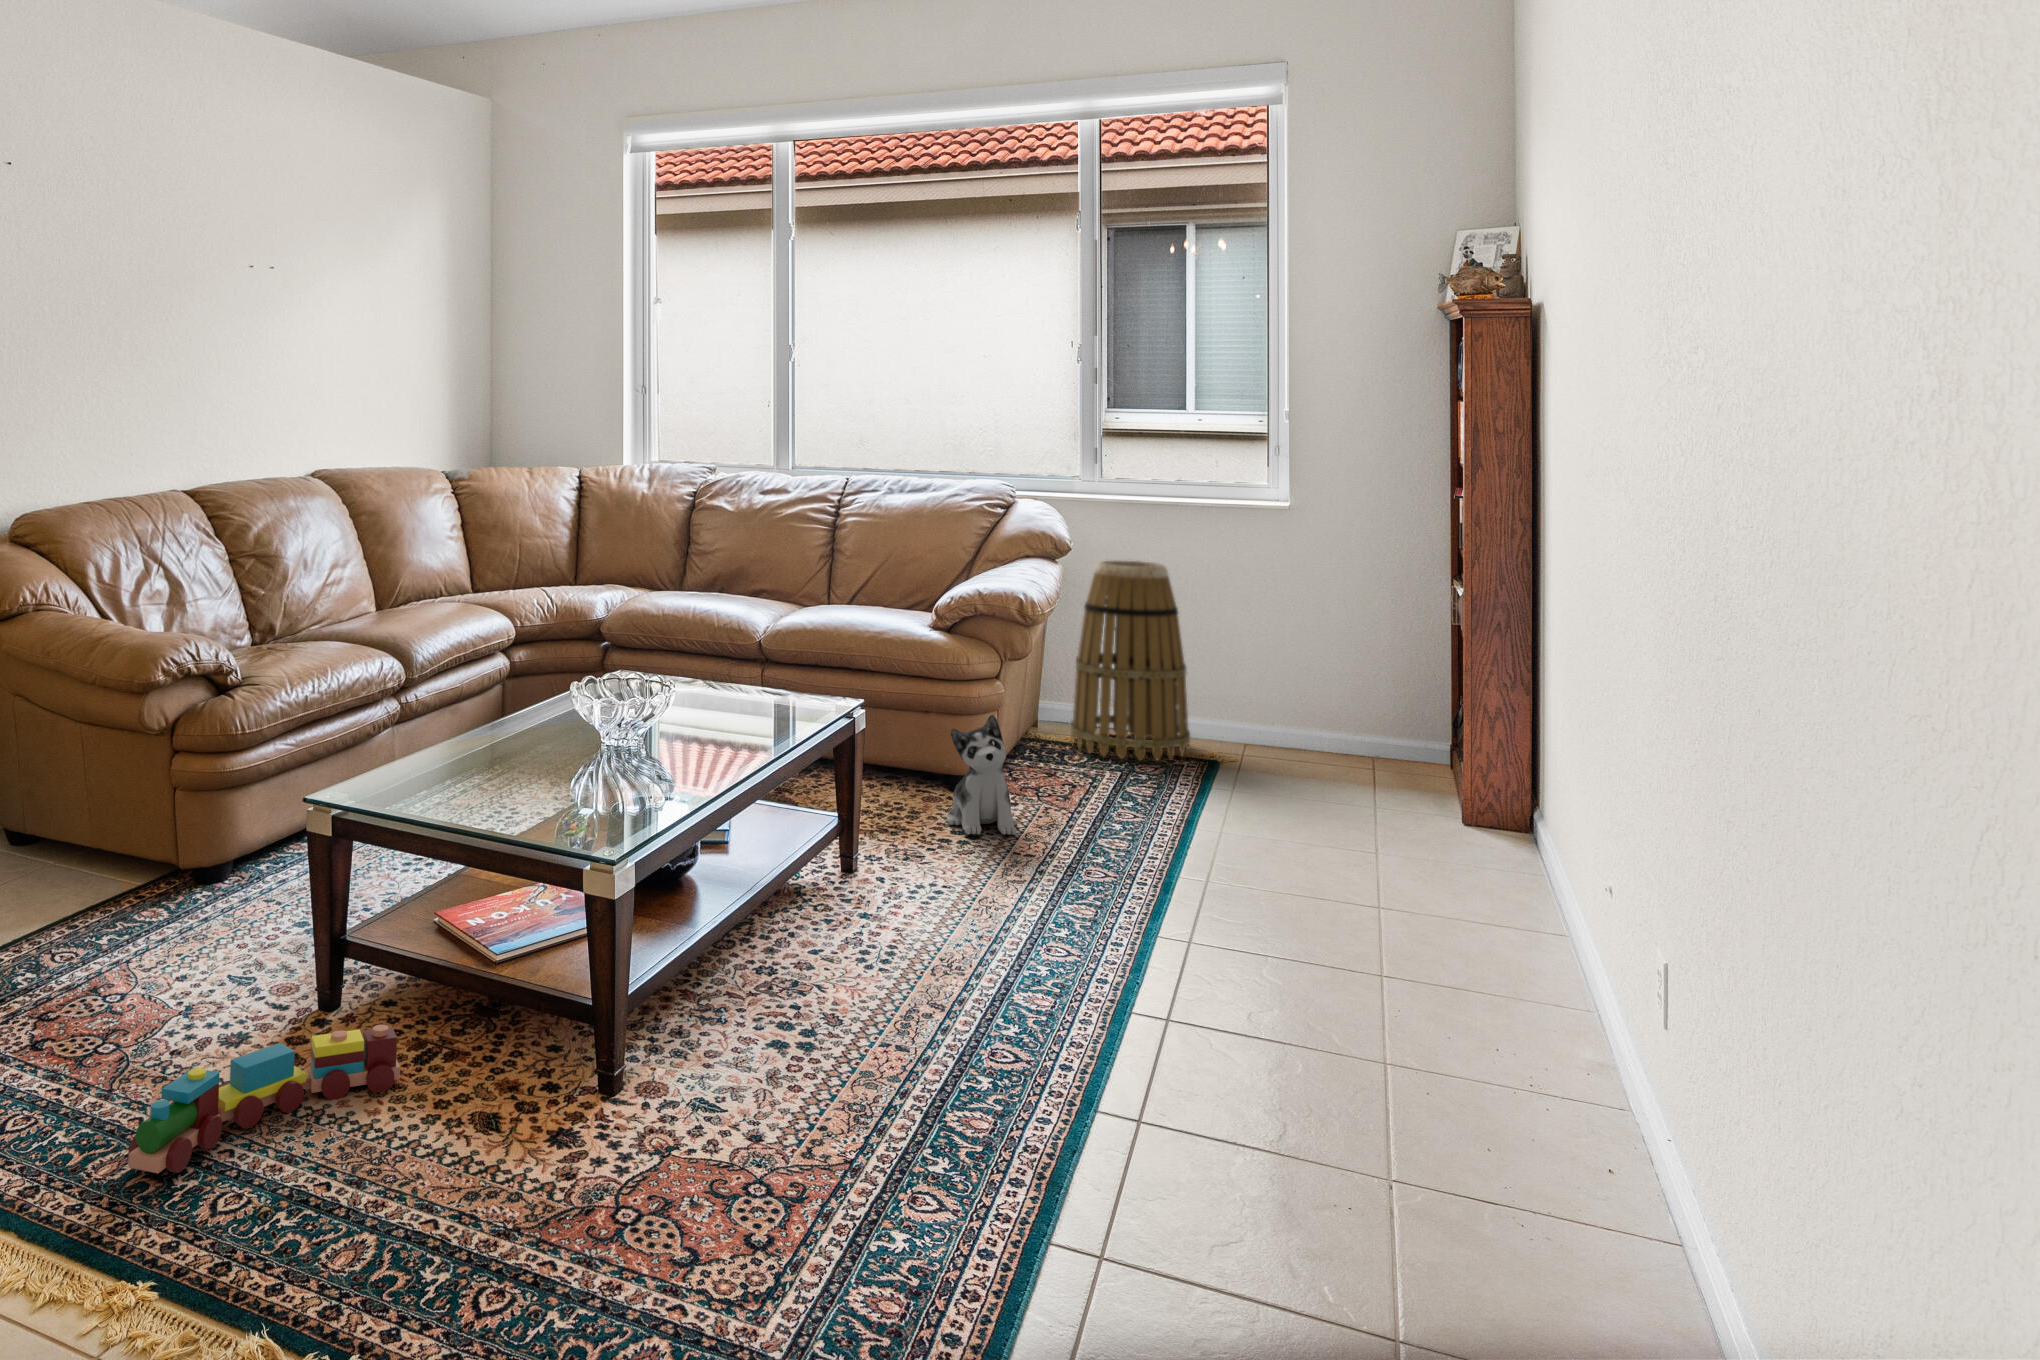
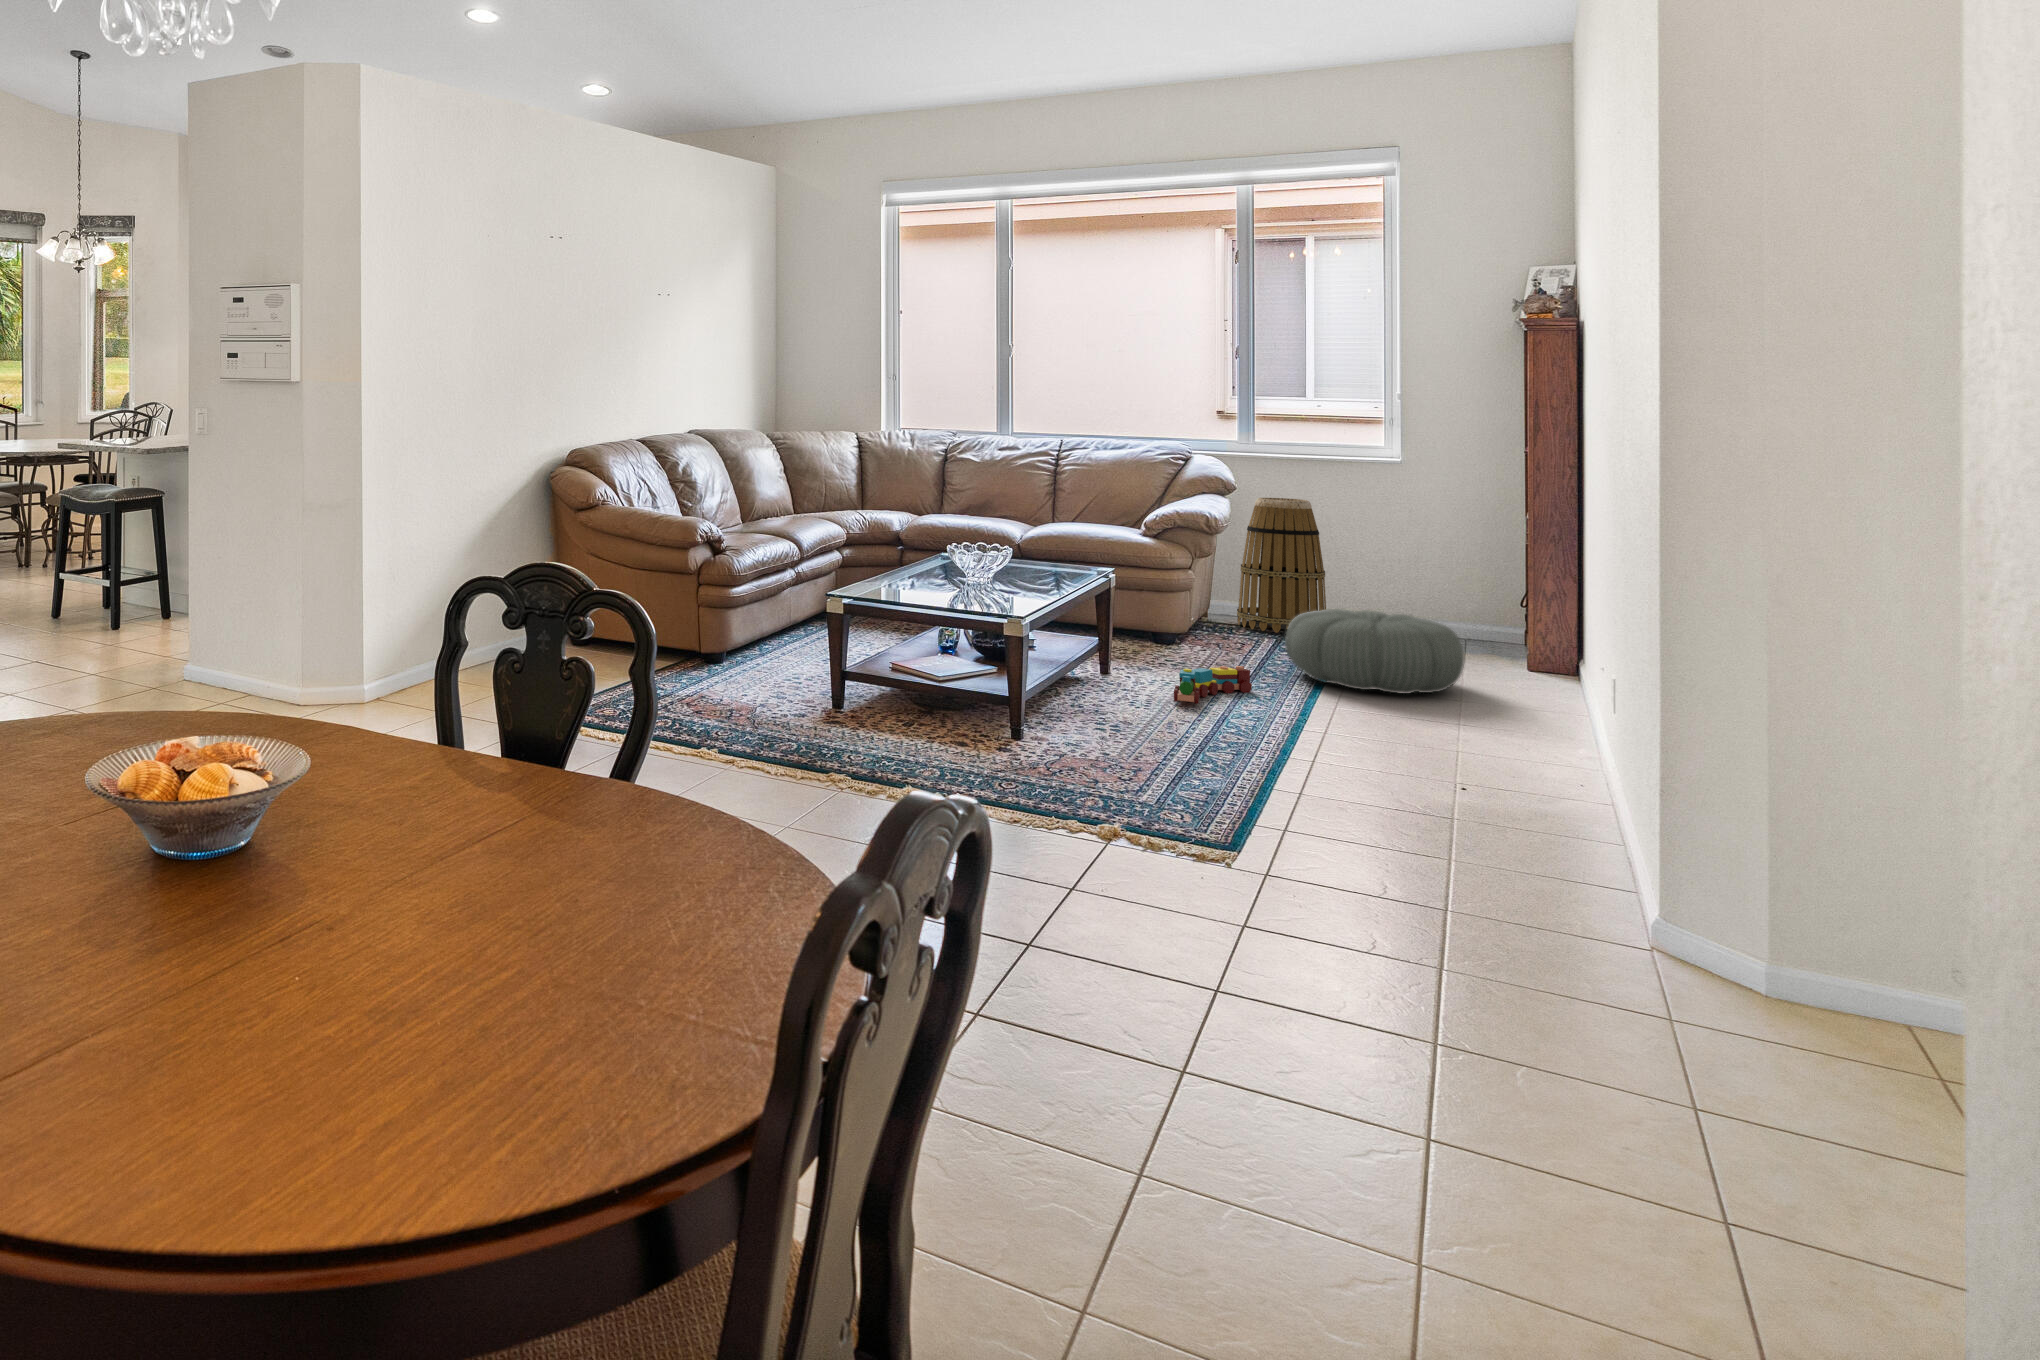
plush toy: present [947,715,1017,835] -> none [1159,588,1210,664]
pouf: none [1124,743,1379,889] -> present [1285,609,1464,694]
toy train: present [128,1024,400,1173] -> present [1174,666,1252,704]

